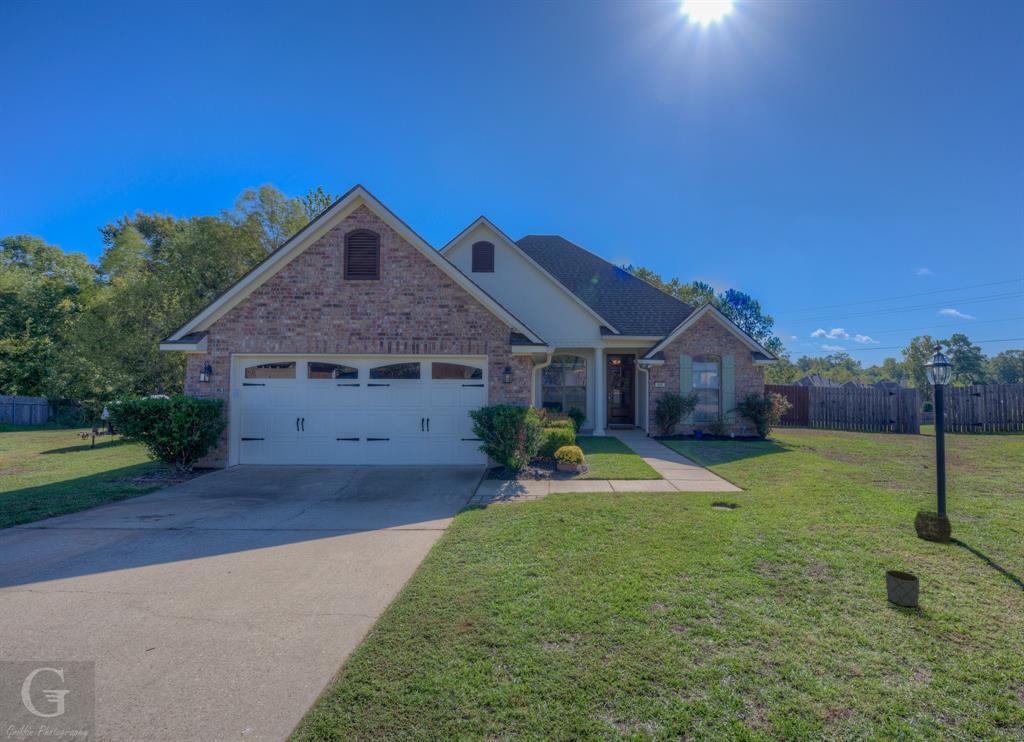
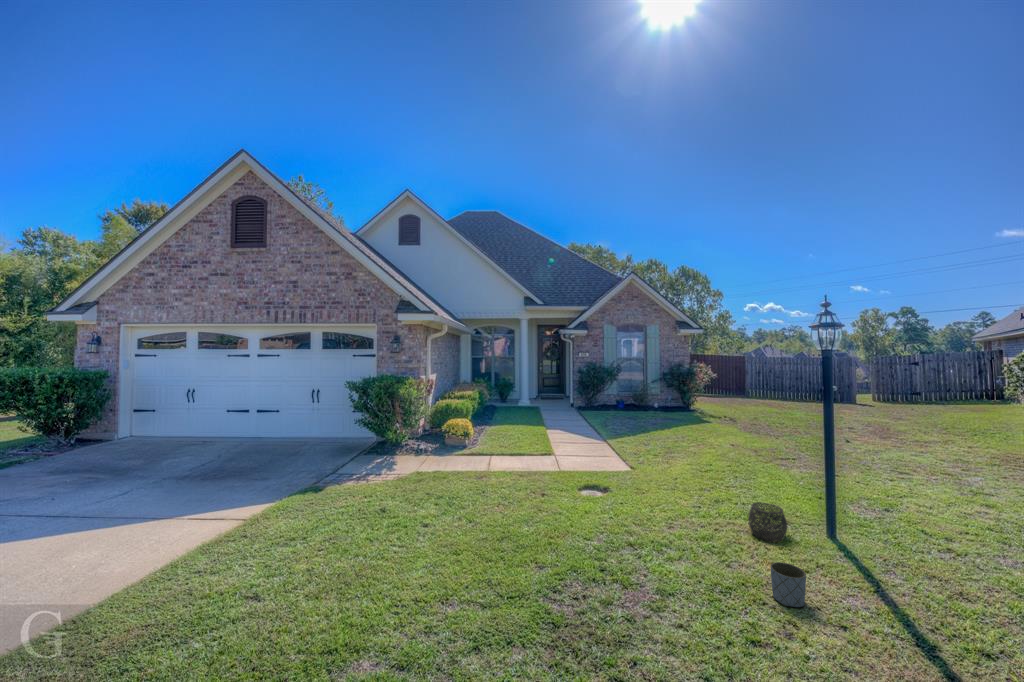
planter: present [886,570,919,606] -> present [770,562,806,607]

